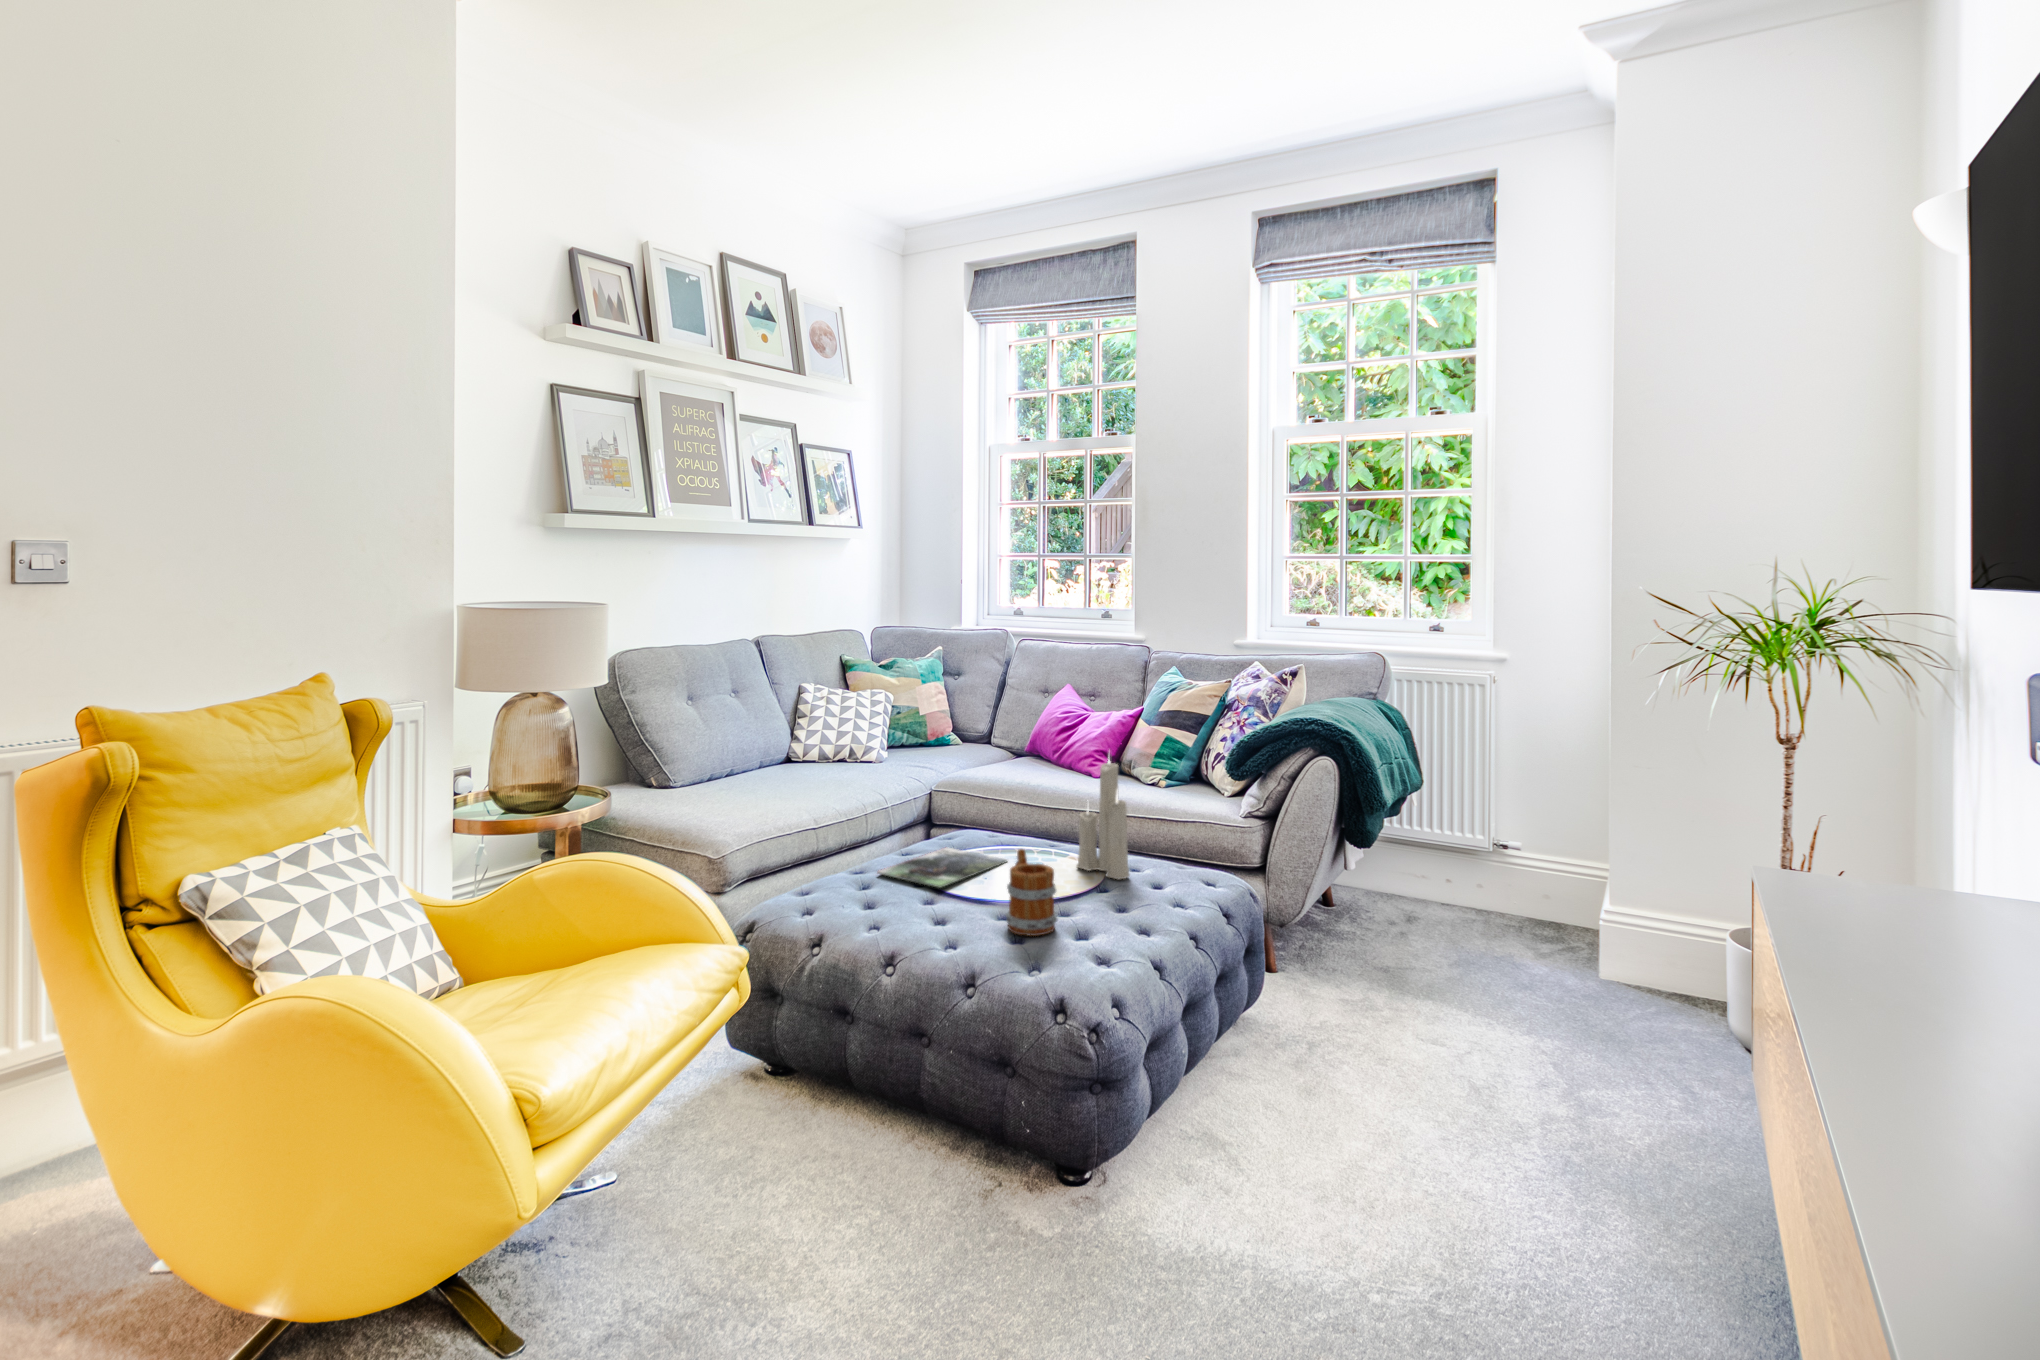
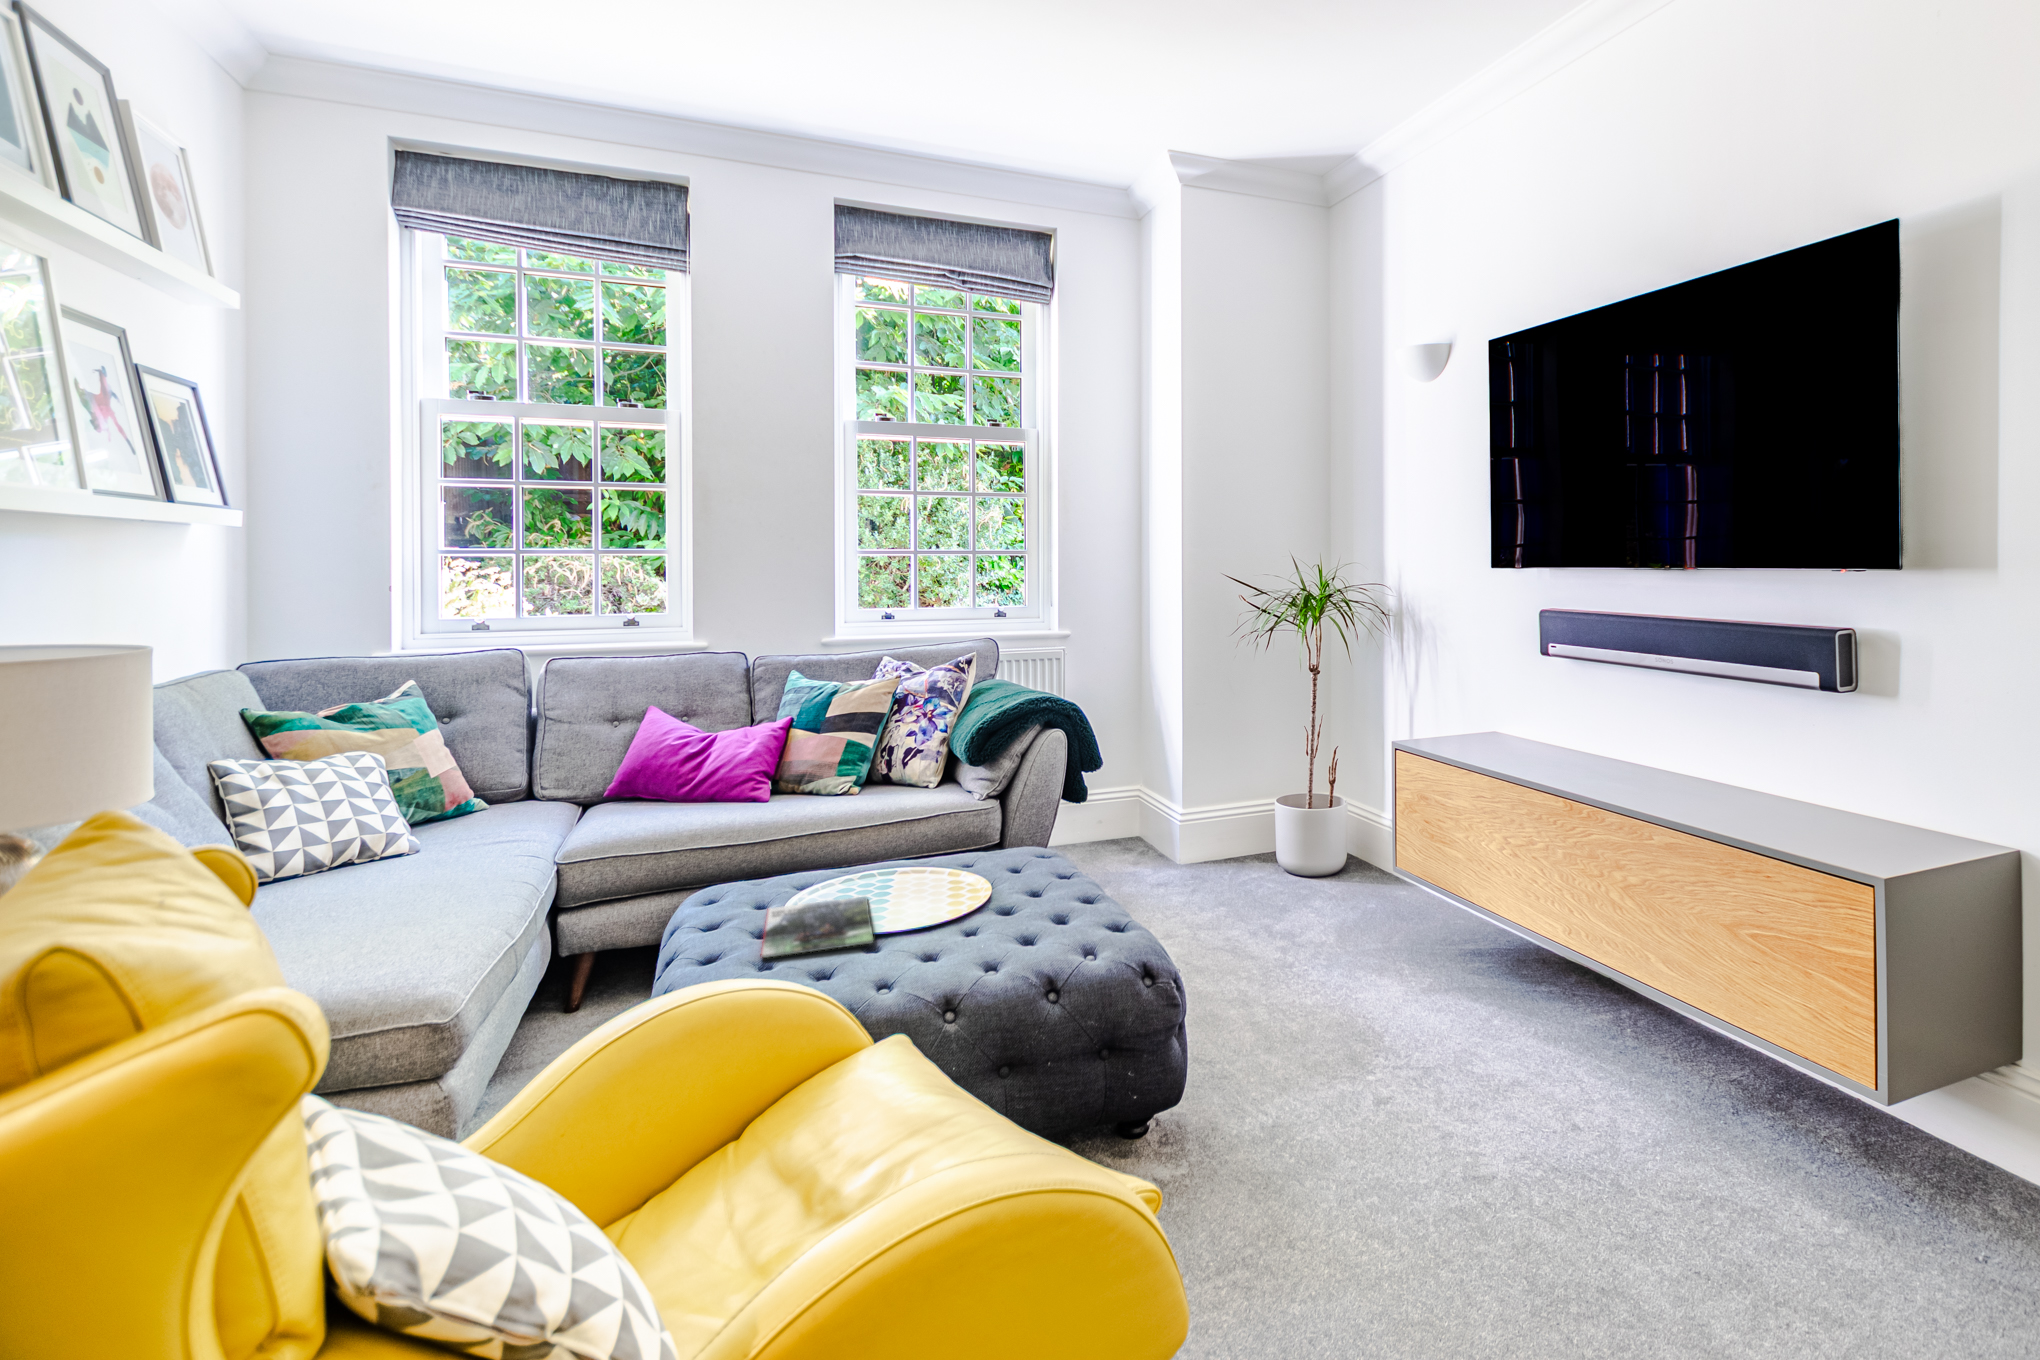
candle: present [1077,757,1130,879] -> none [943,738,1009,881]
mug: present [1006,849,1057,936] -> none [986,861,1063,950]

